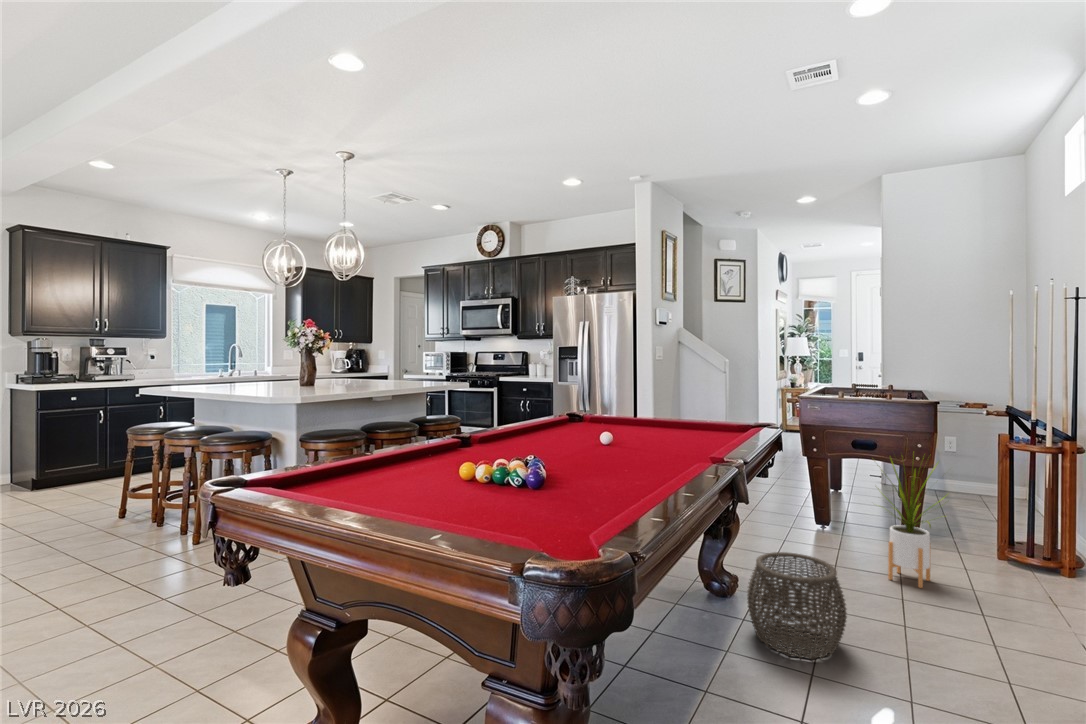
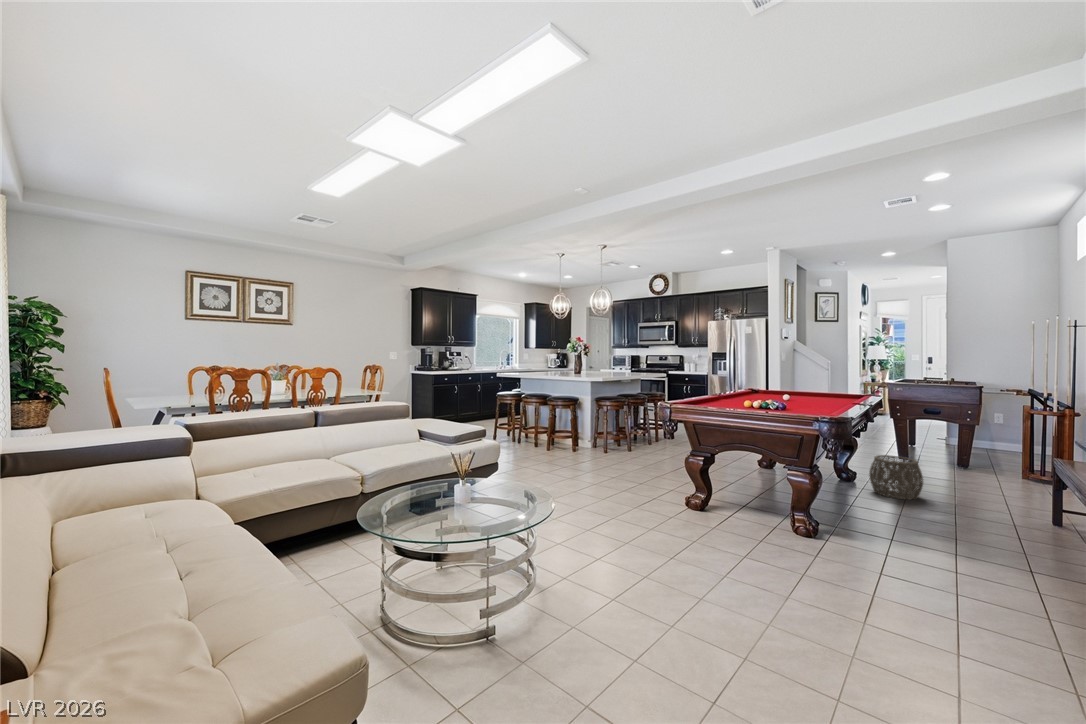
house plant: present [888,458,940,588] -> none [937,410,990,484]

